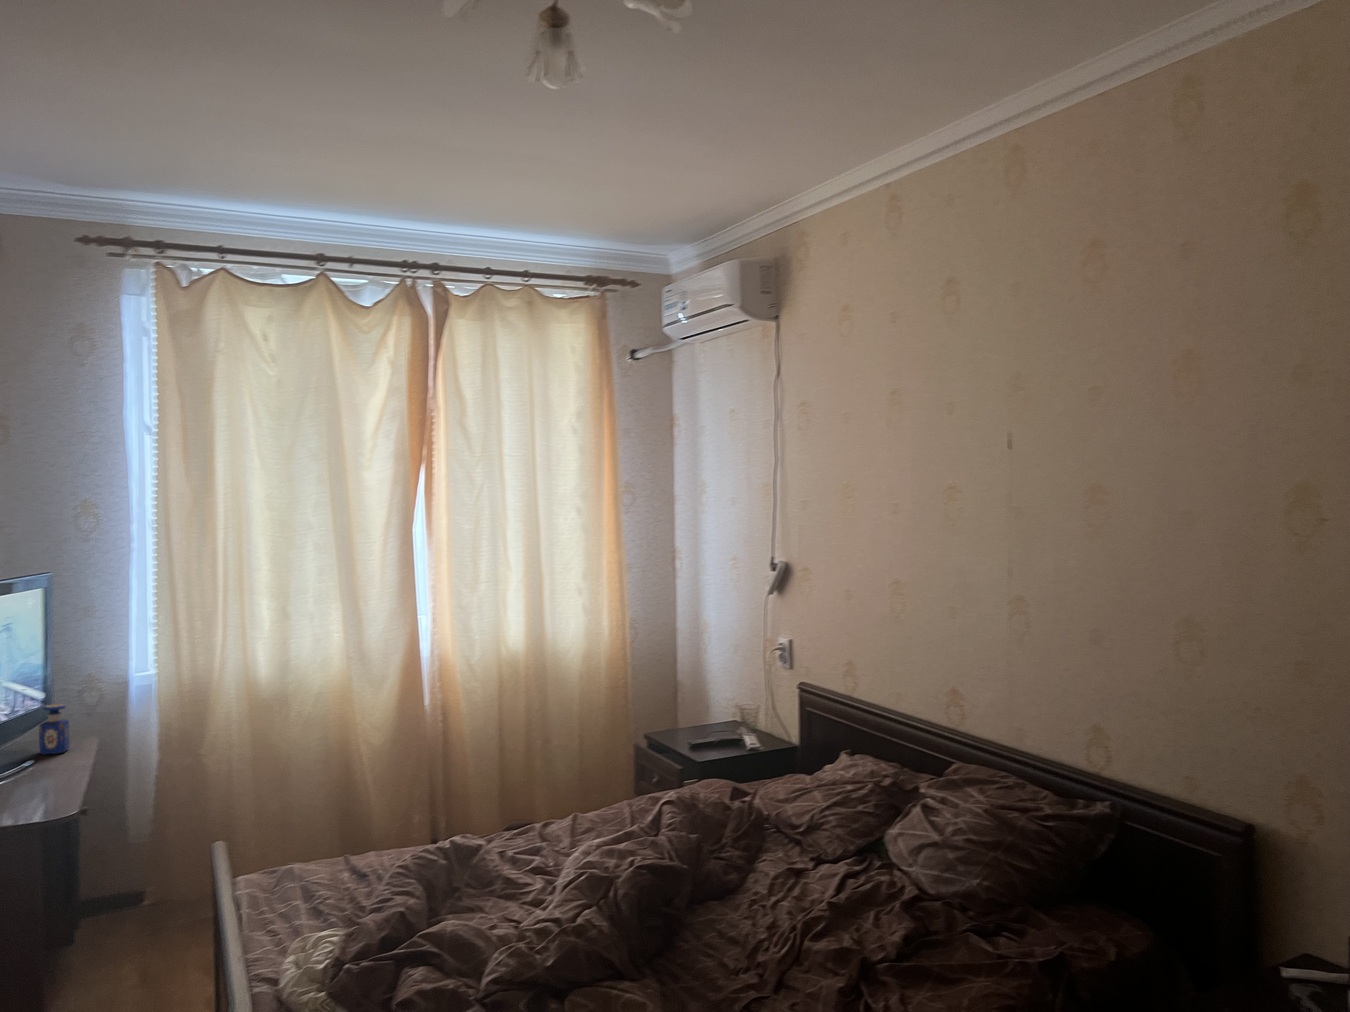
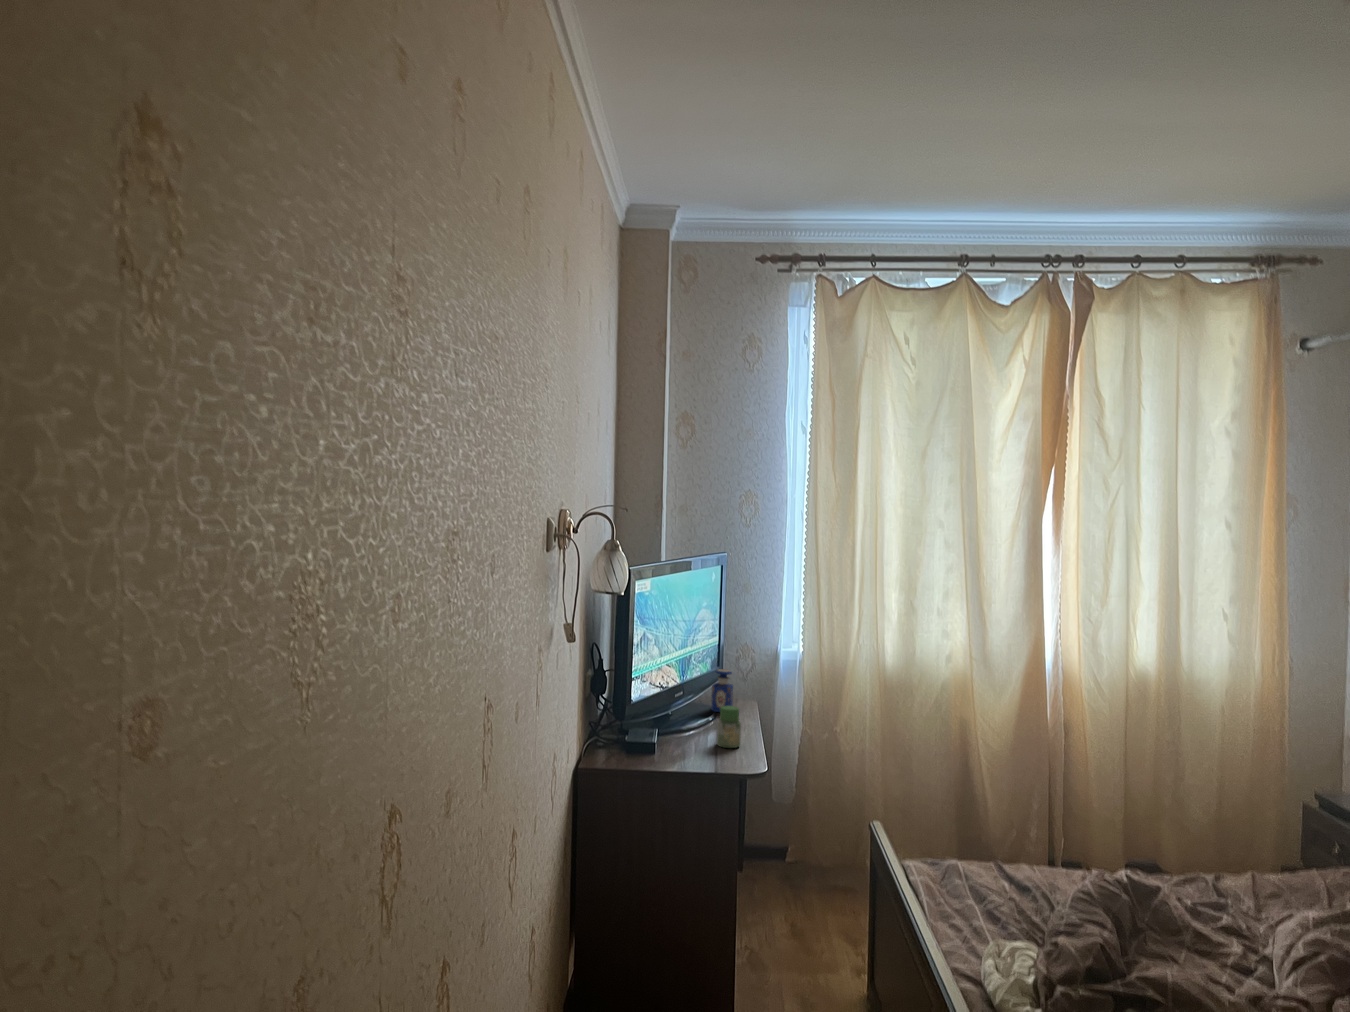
jar: none [28,745,60,794] -> present [717,706,741,748]

